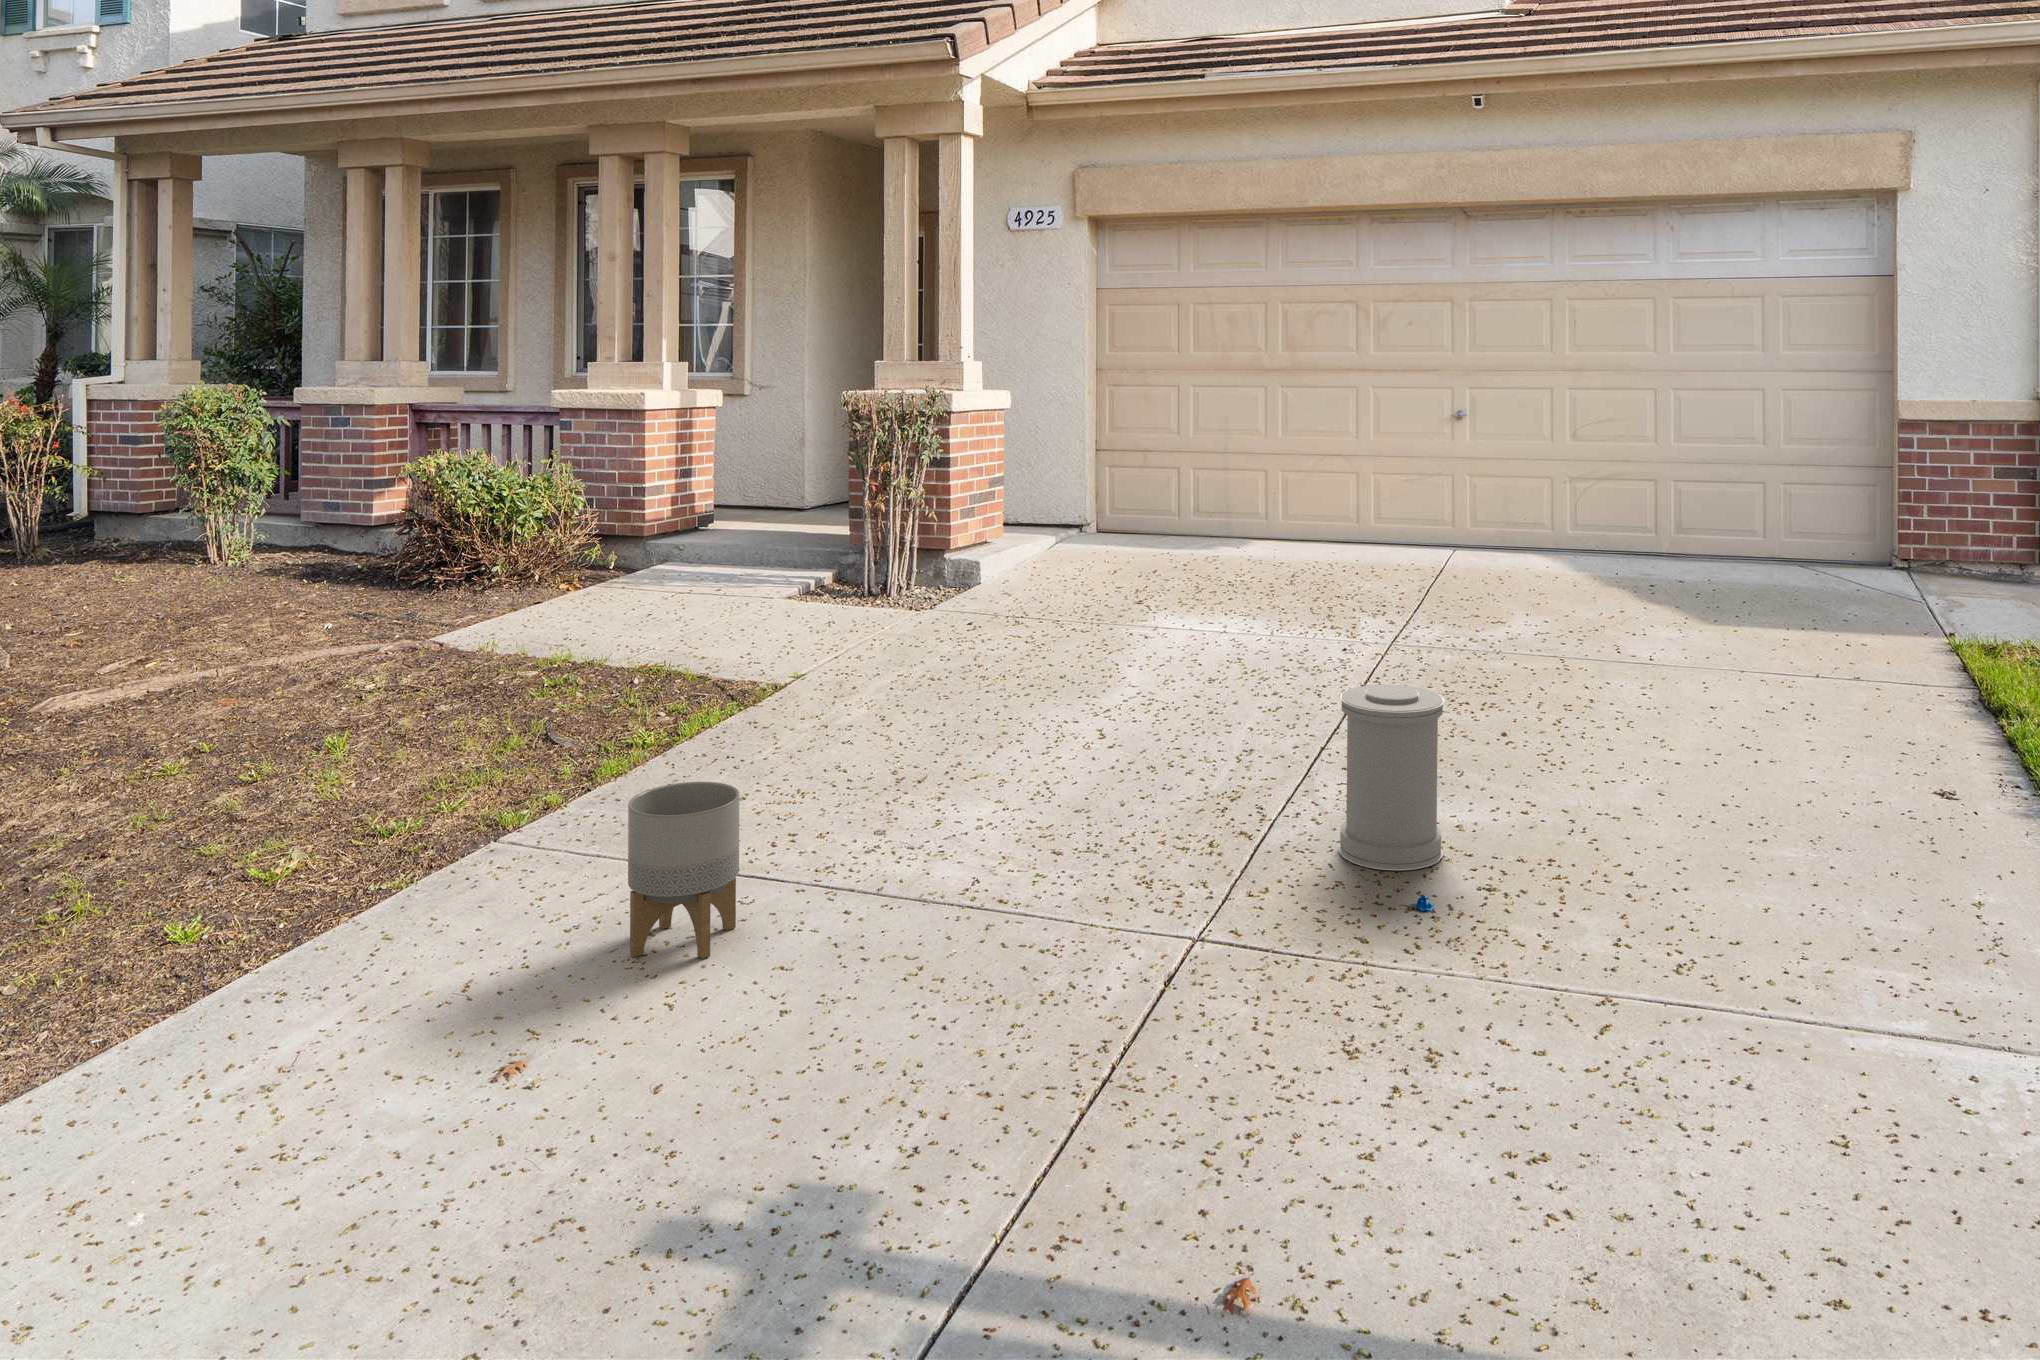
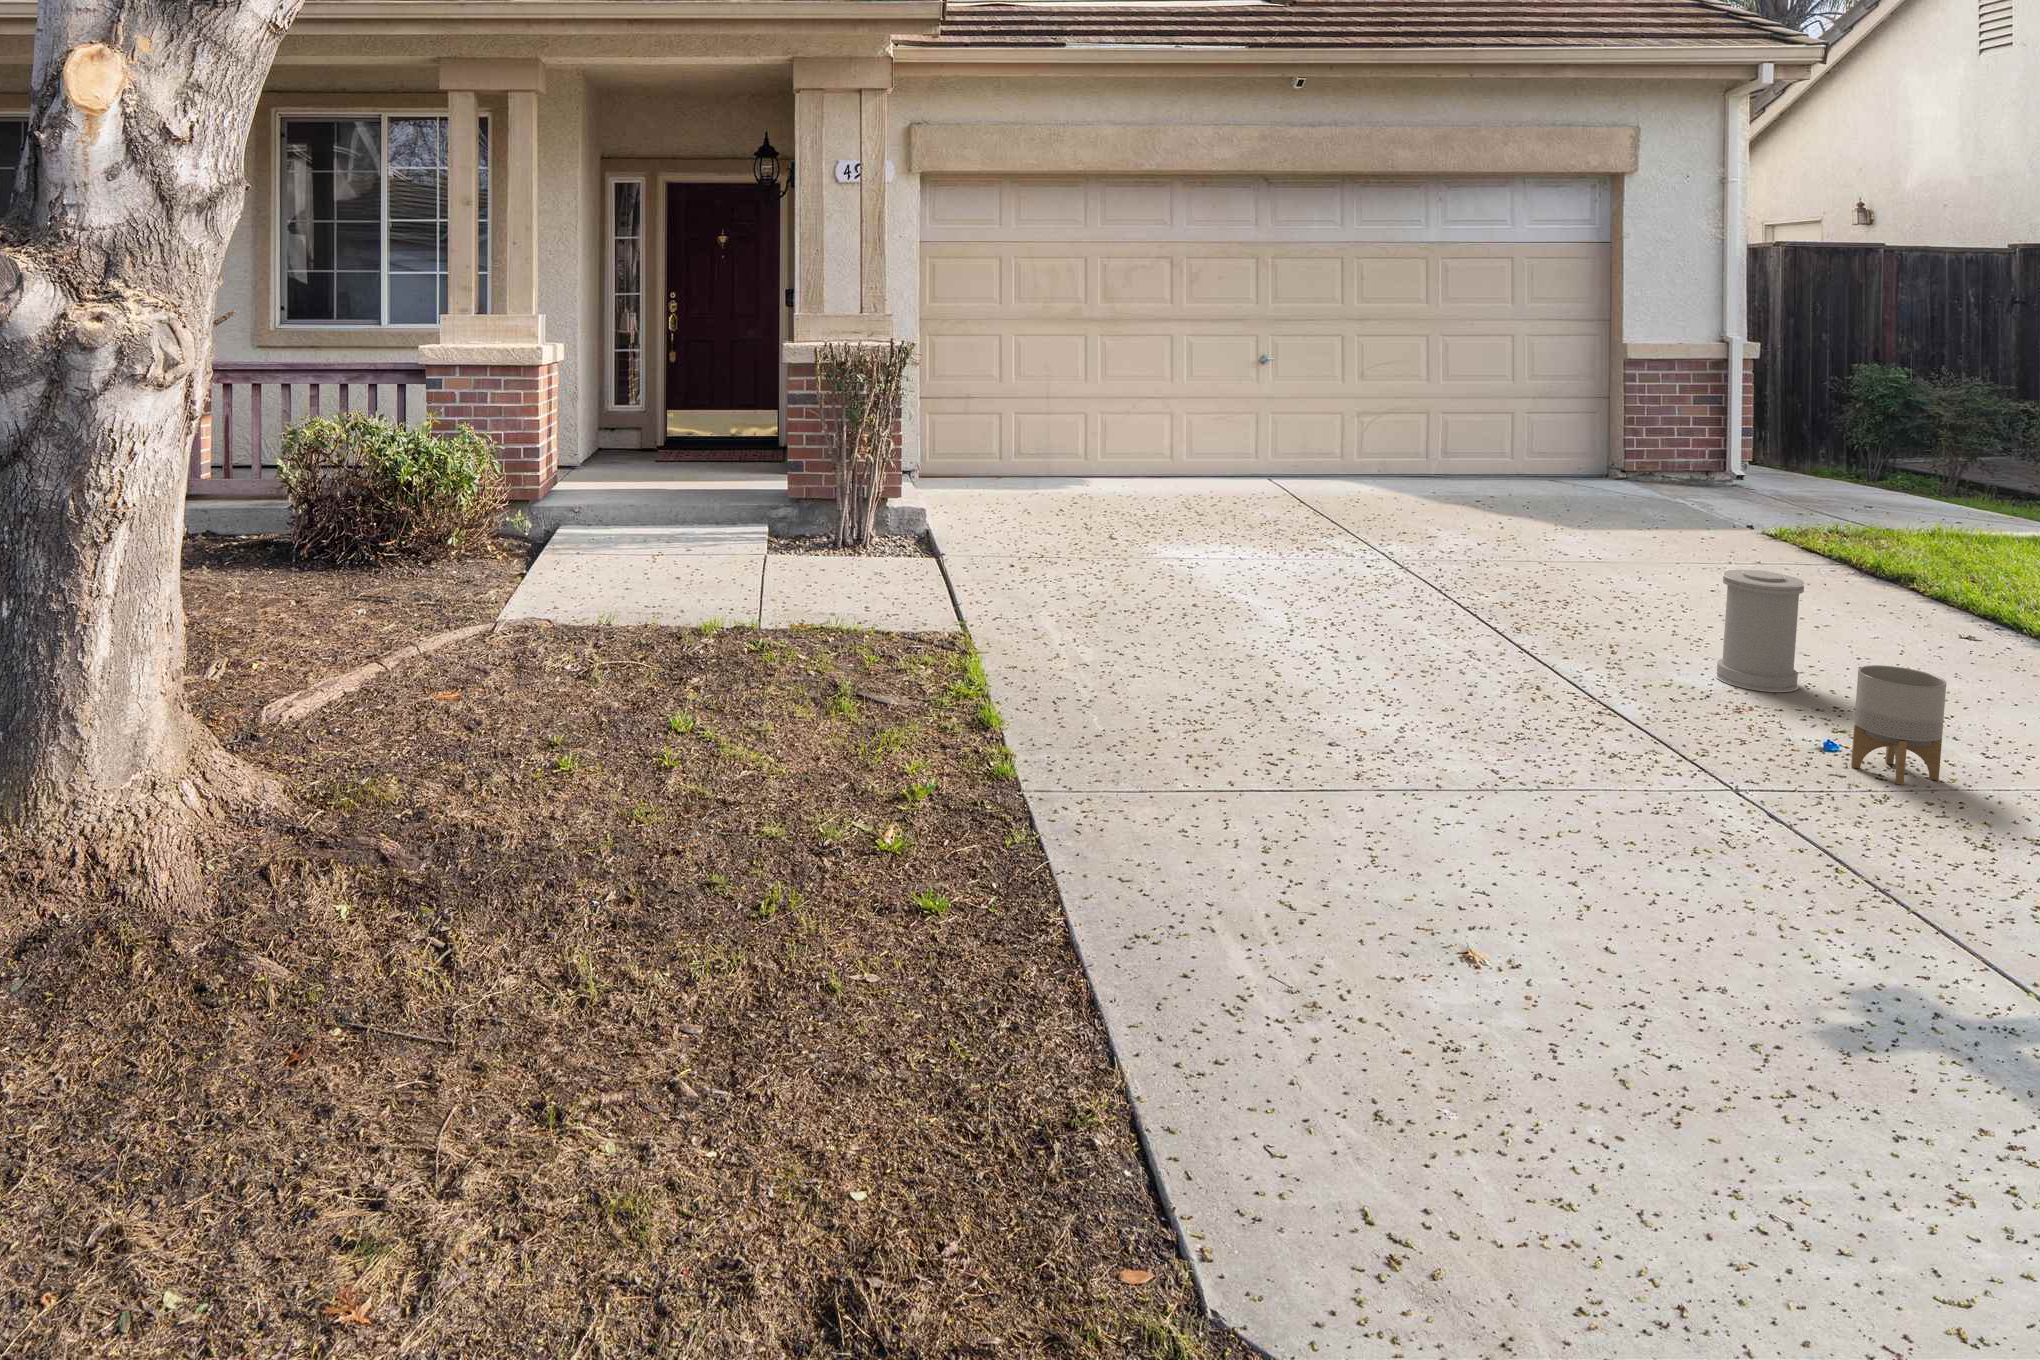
planter: present [628,782,739,959] -> present [1851,665,1946,785]

